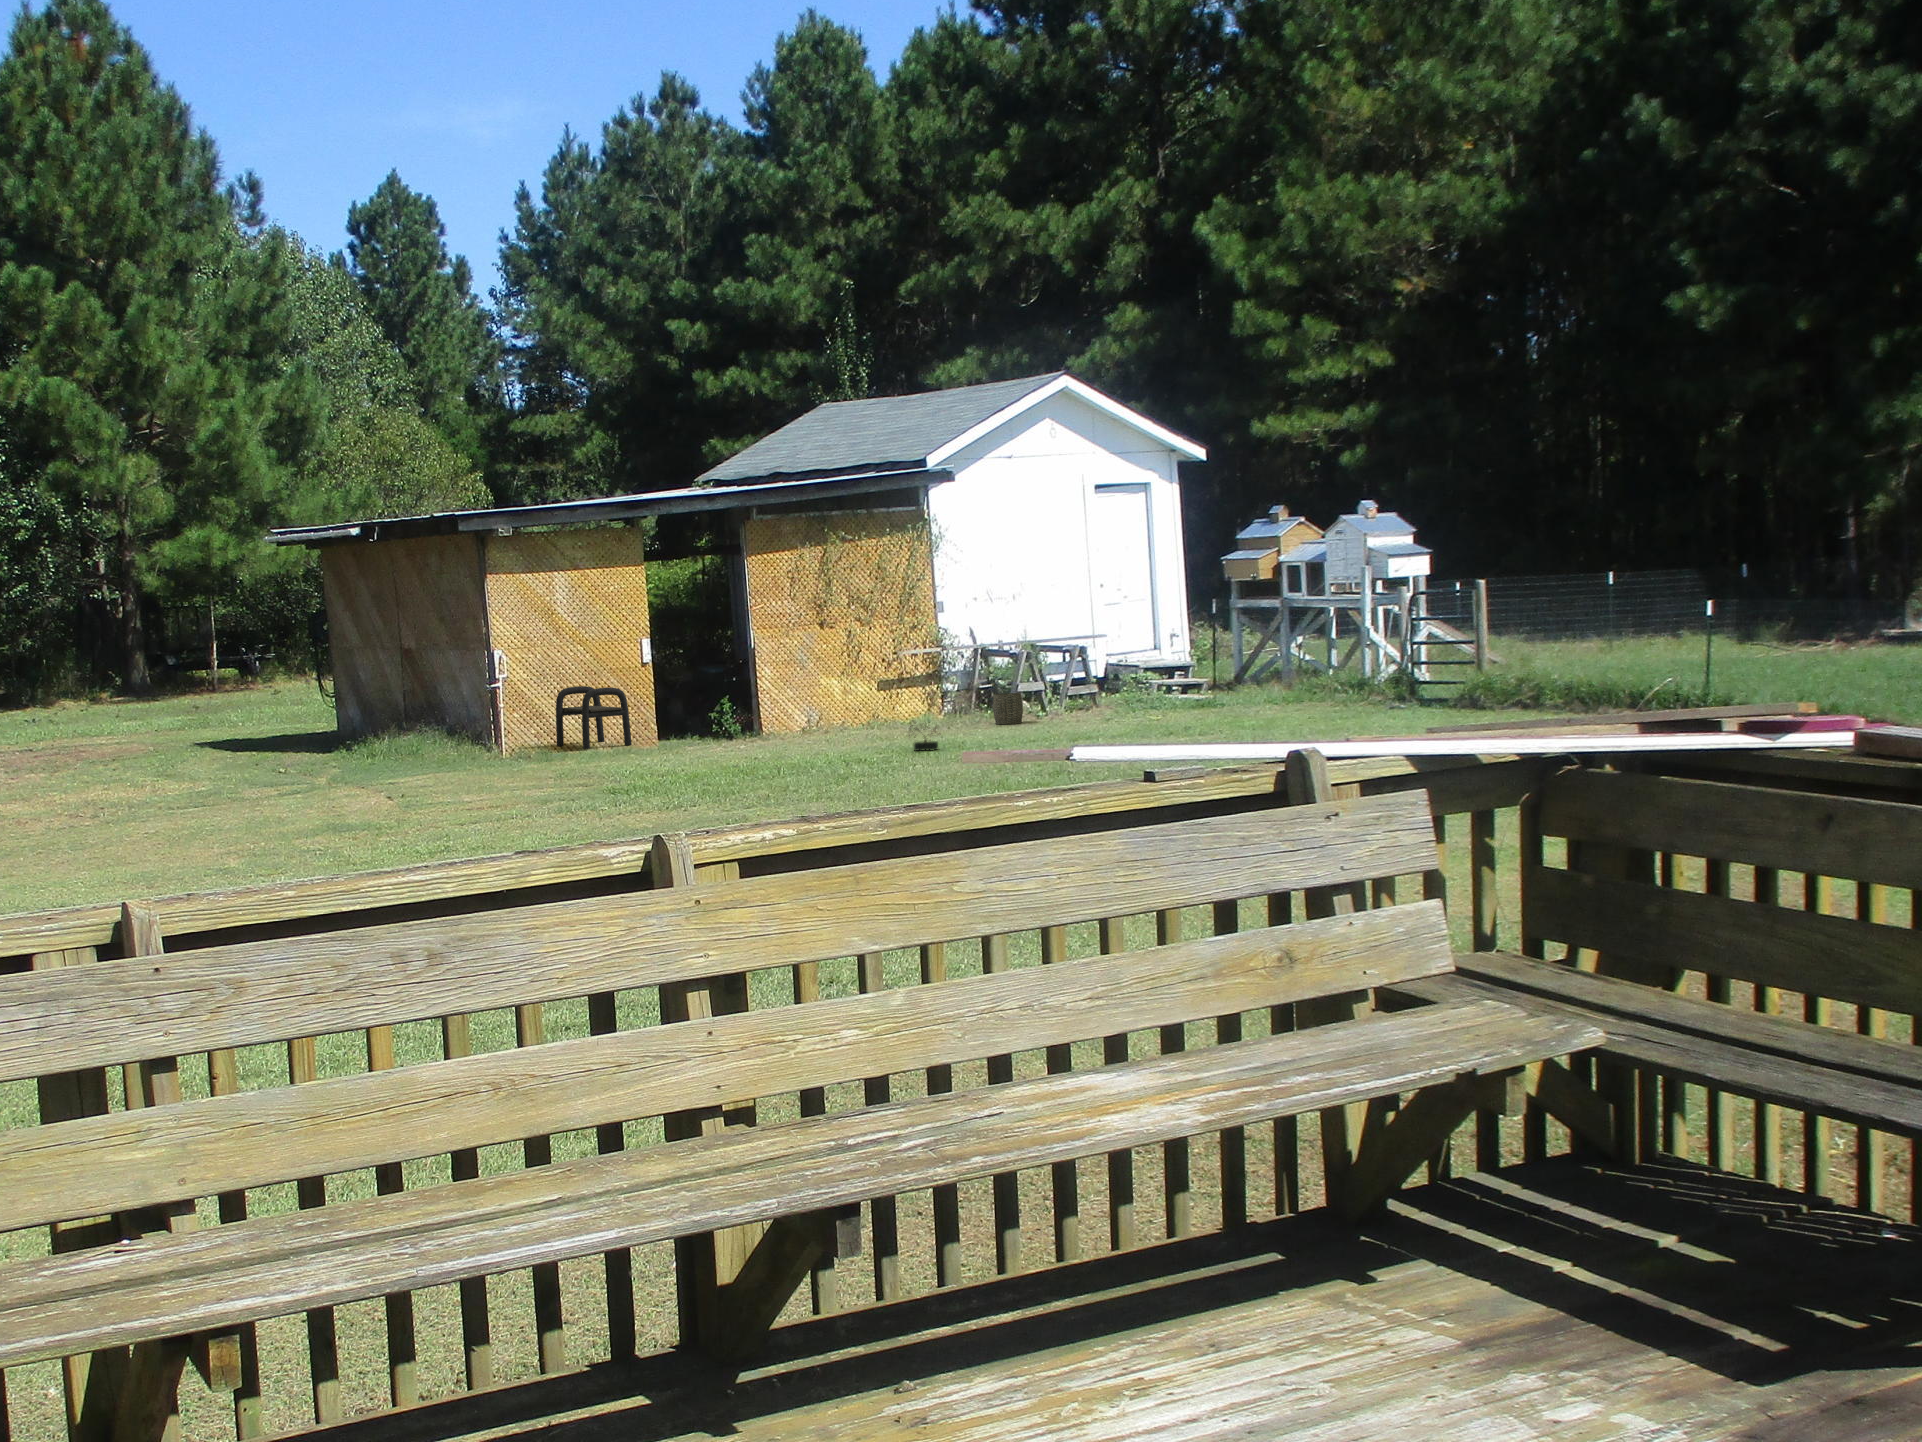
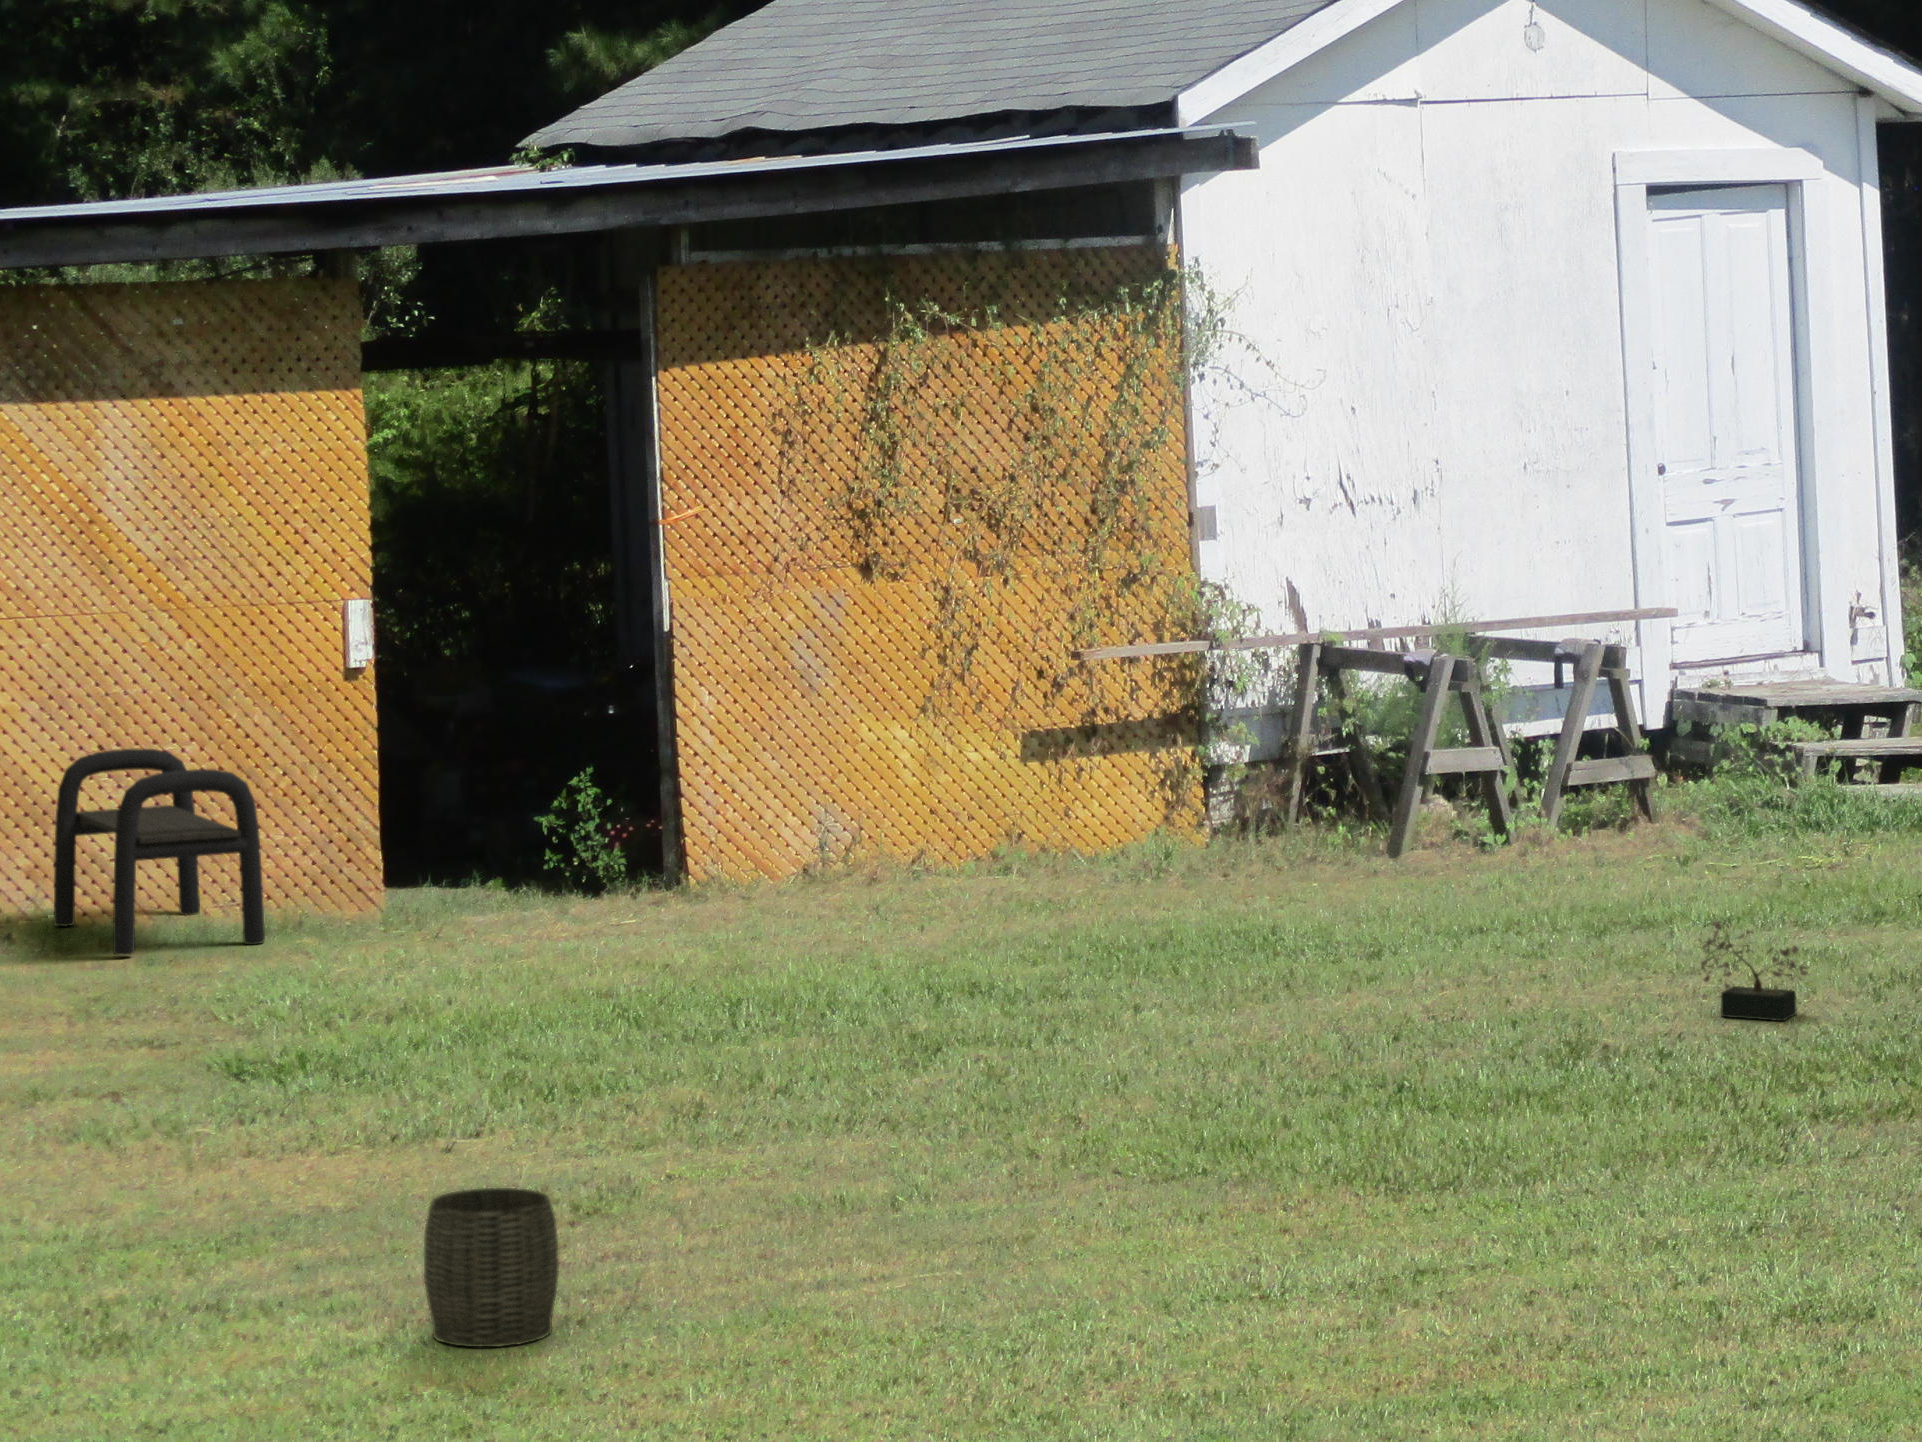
woven basket: present [993,693,1023,724] -> present [424,1188,559,1347]
decorative plant: present [909,722,941,751] -> present [1699,921,1808,1021]

